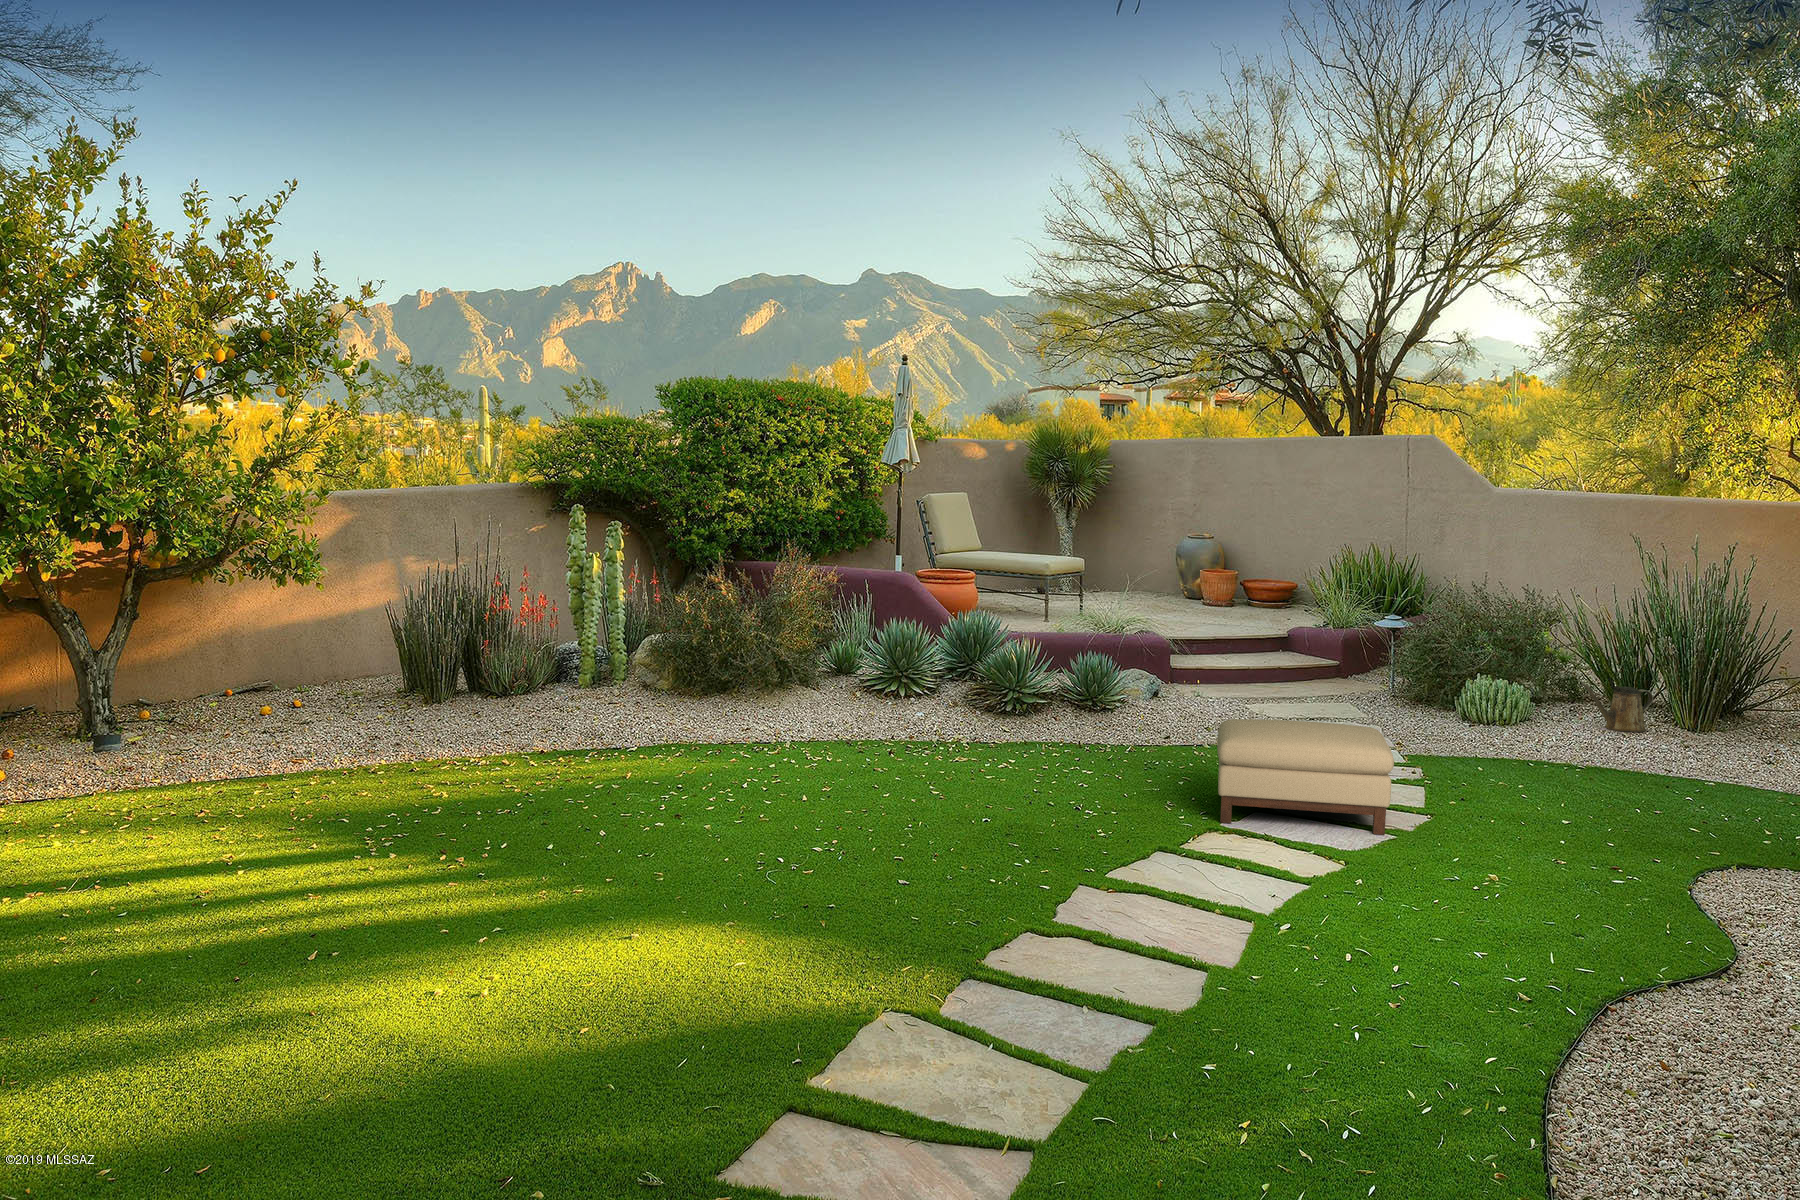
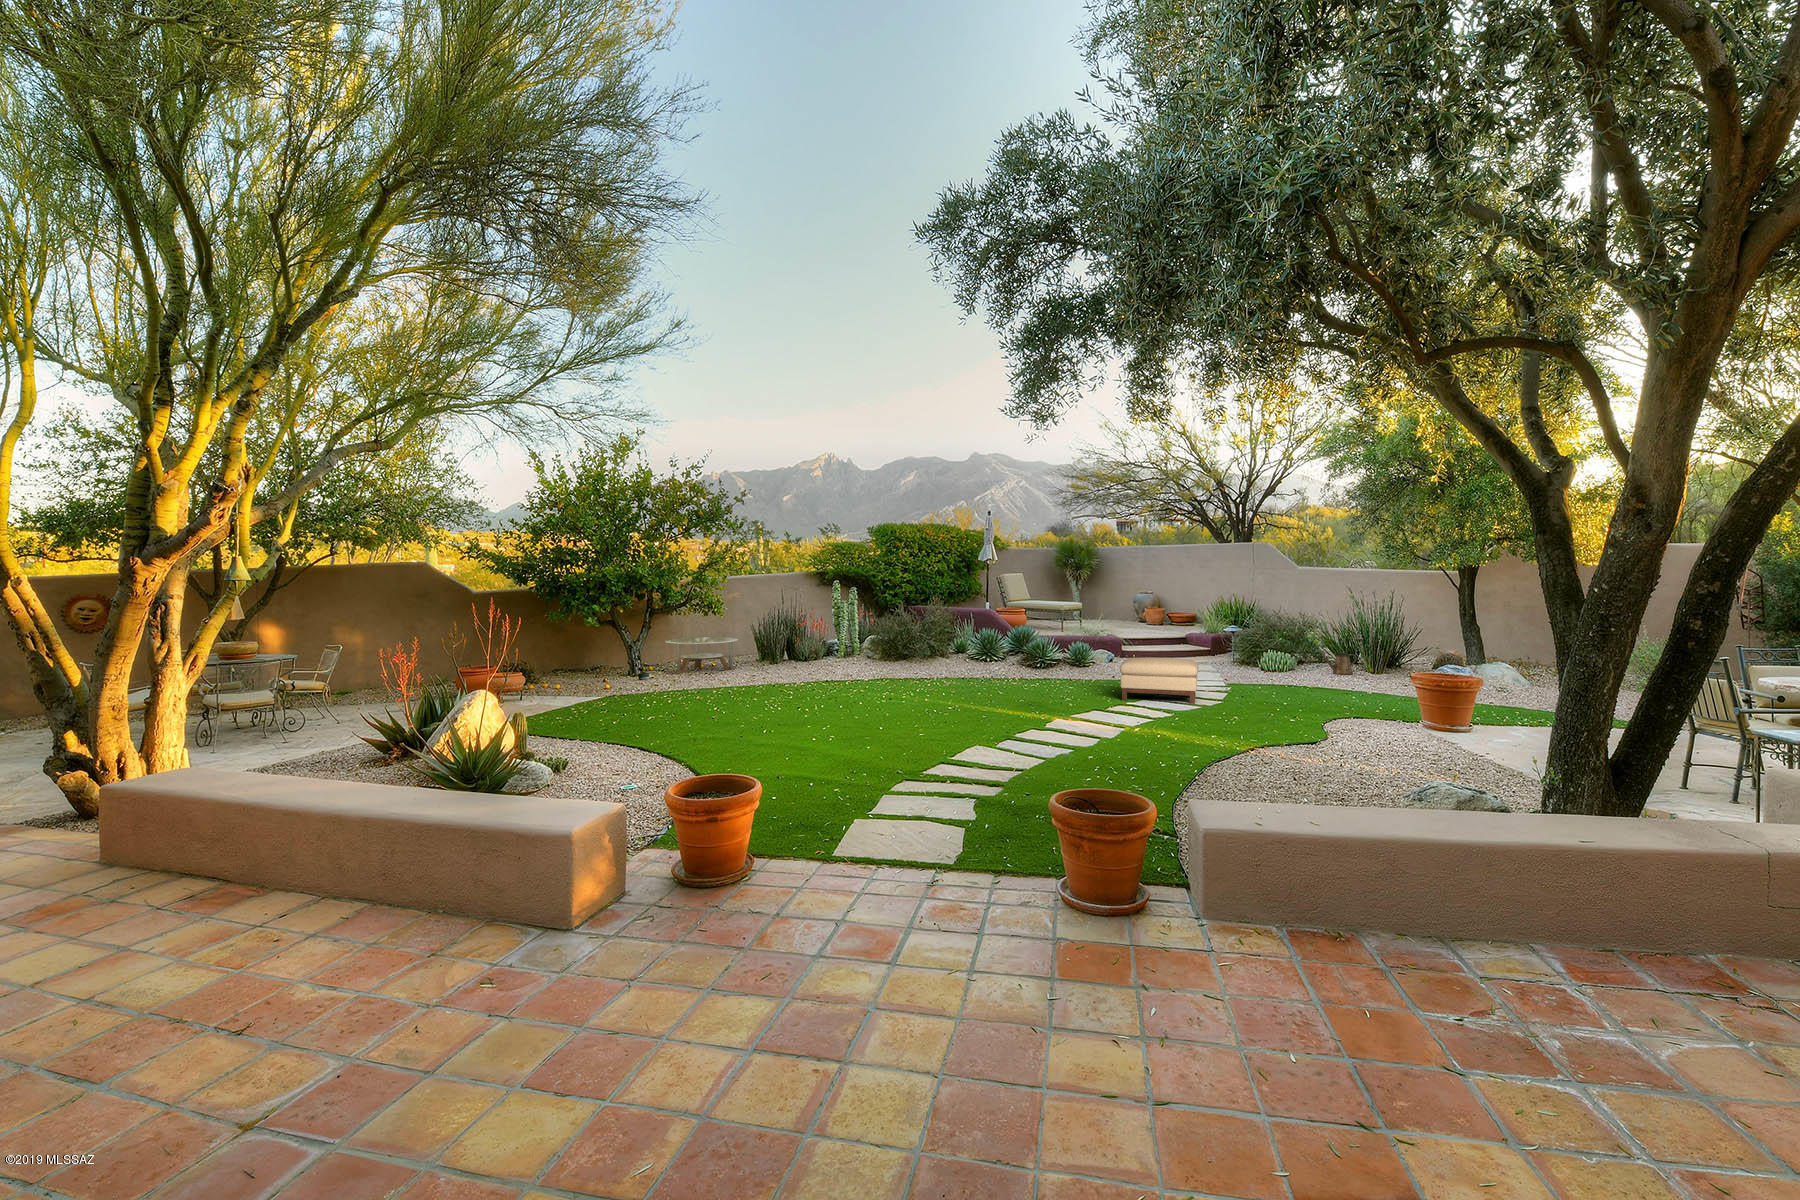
round table: none [167,638,347,726] -> present [665,637,738,673]

